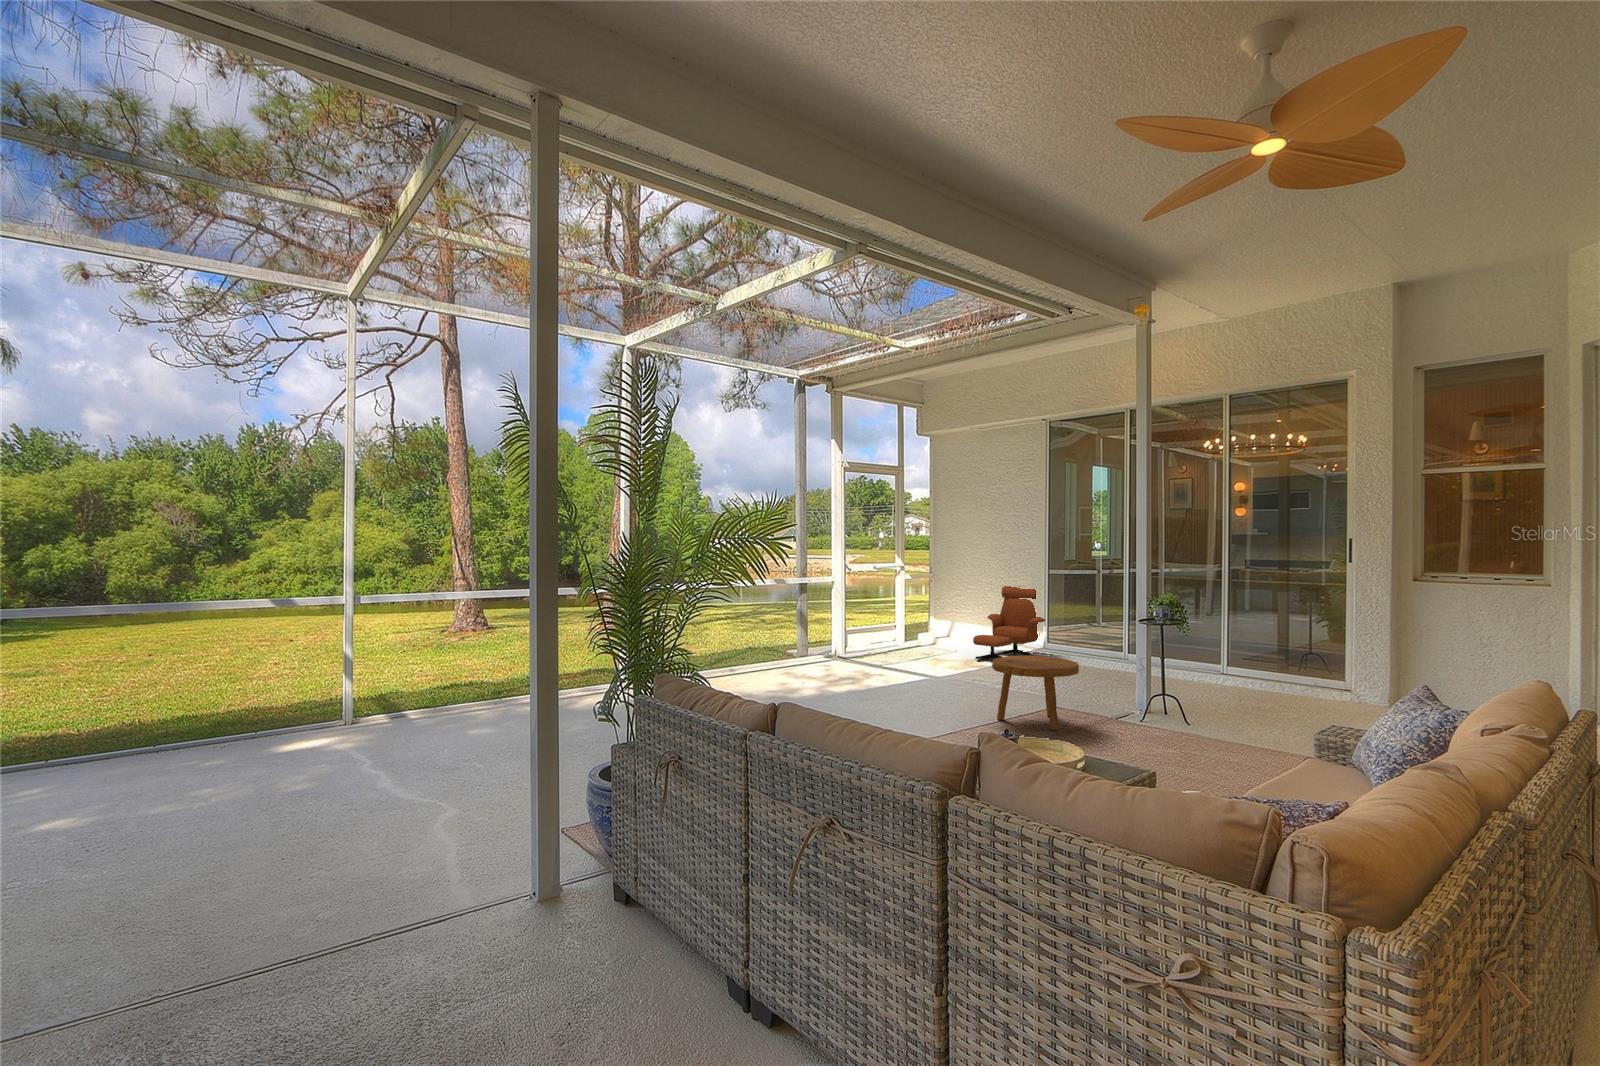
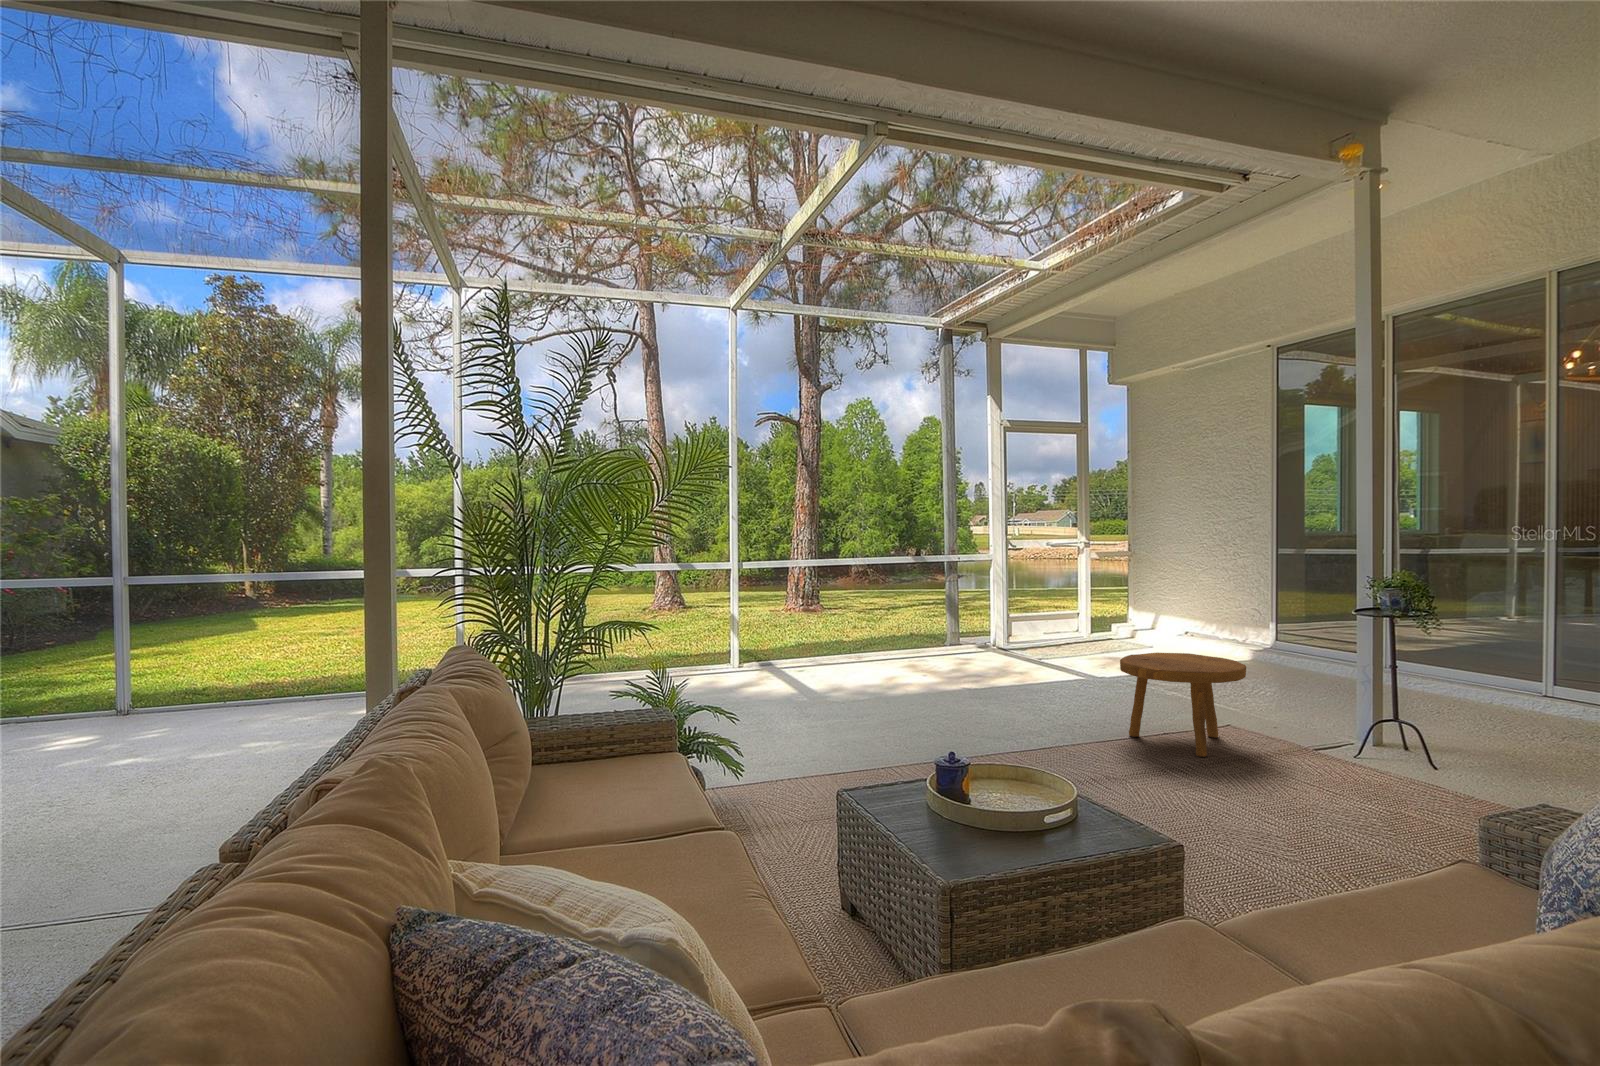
lounge chair: present [973,586,1045,662] -> none [1166,567,1272,665]

